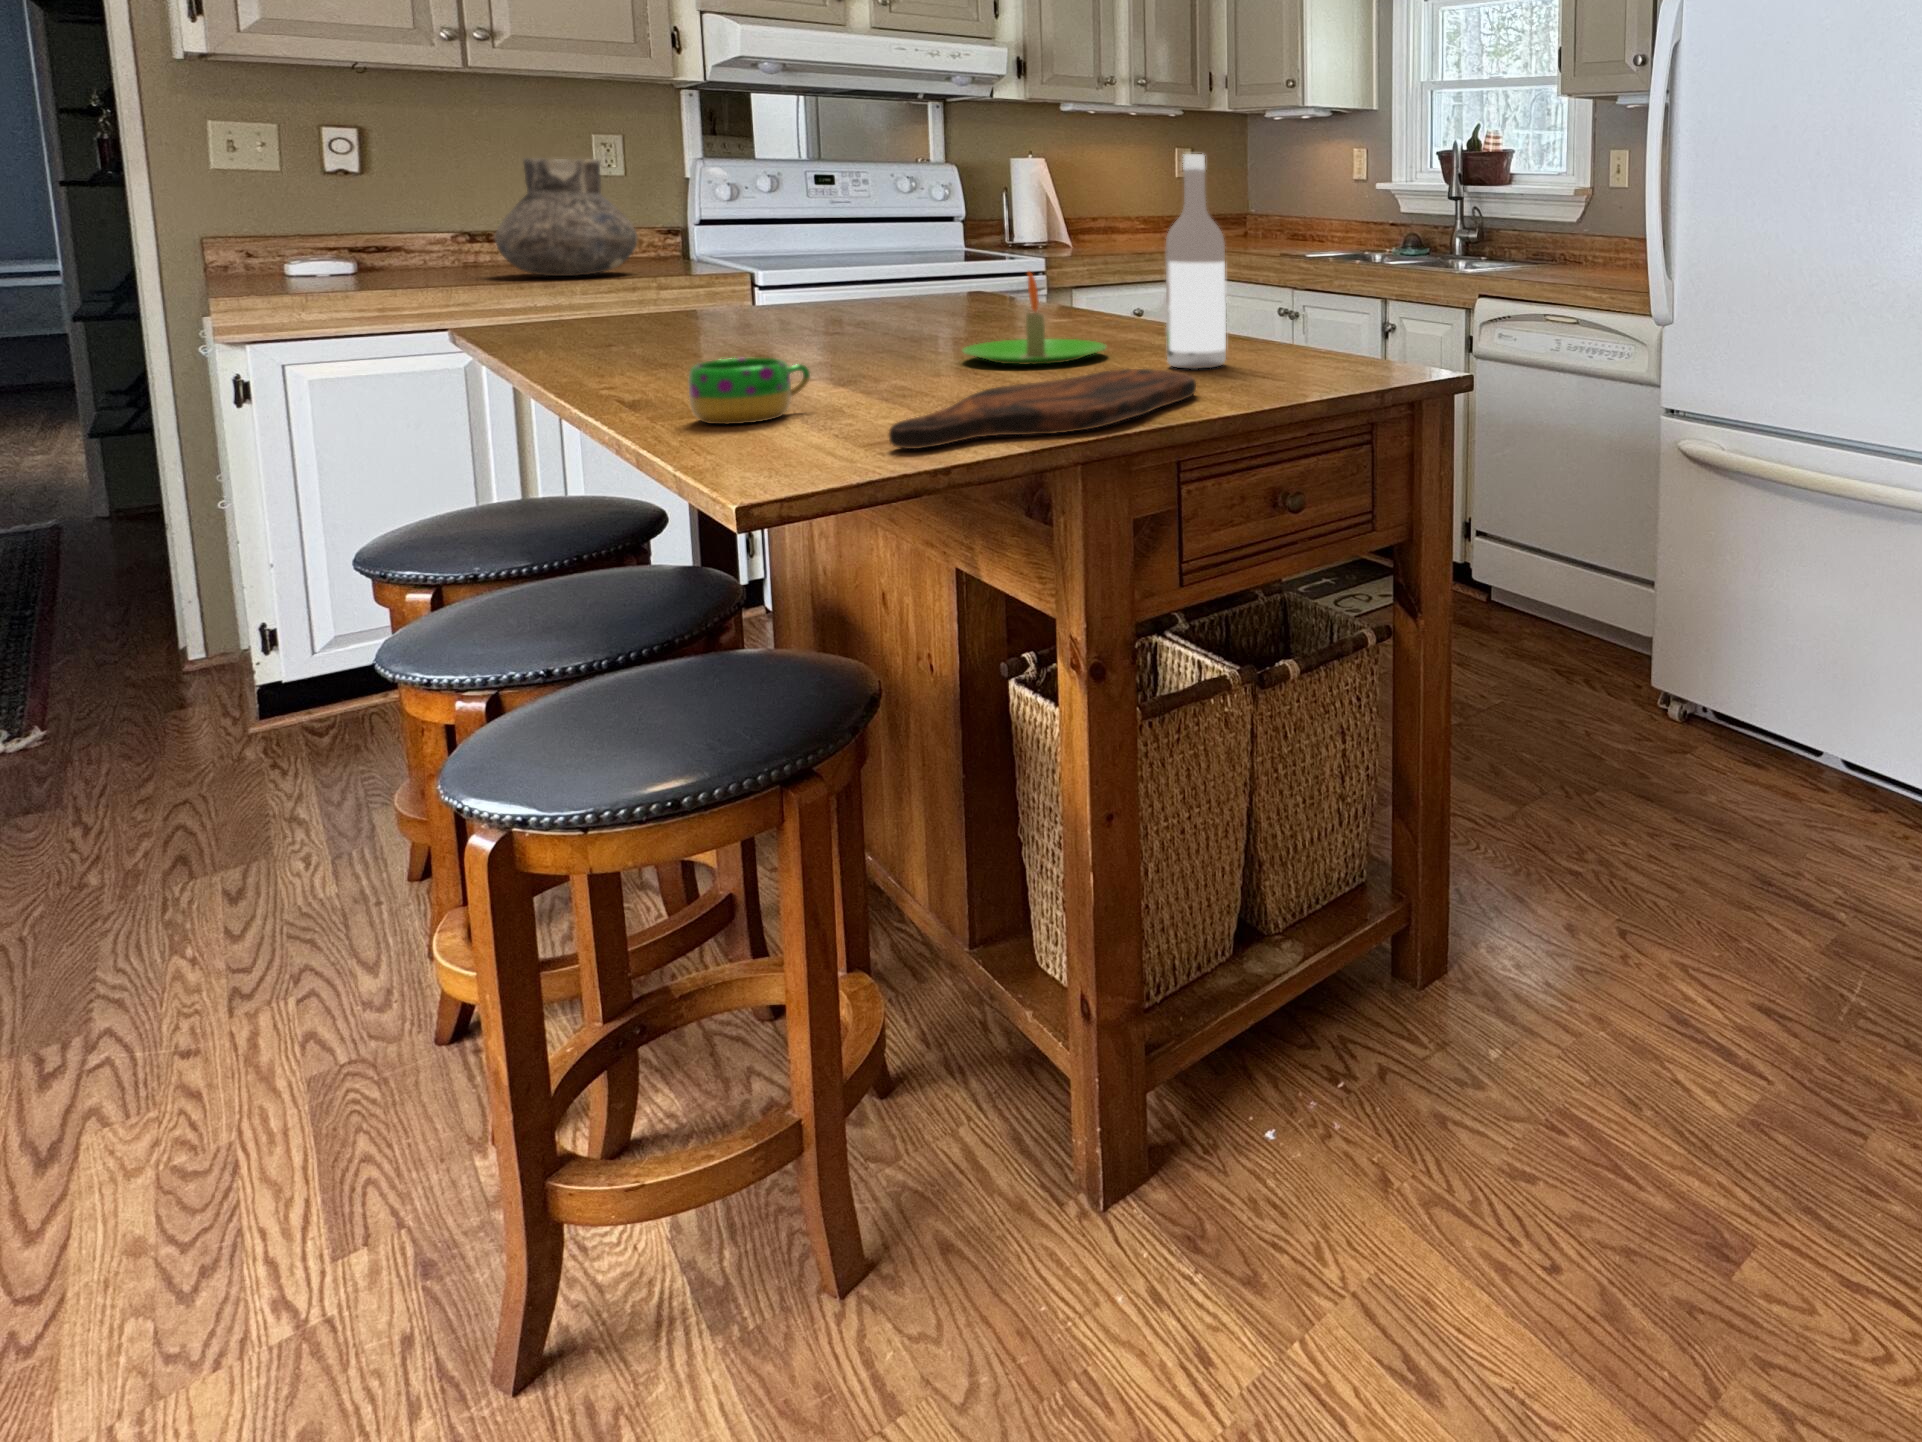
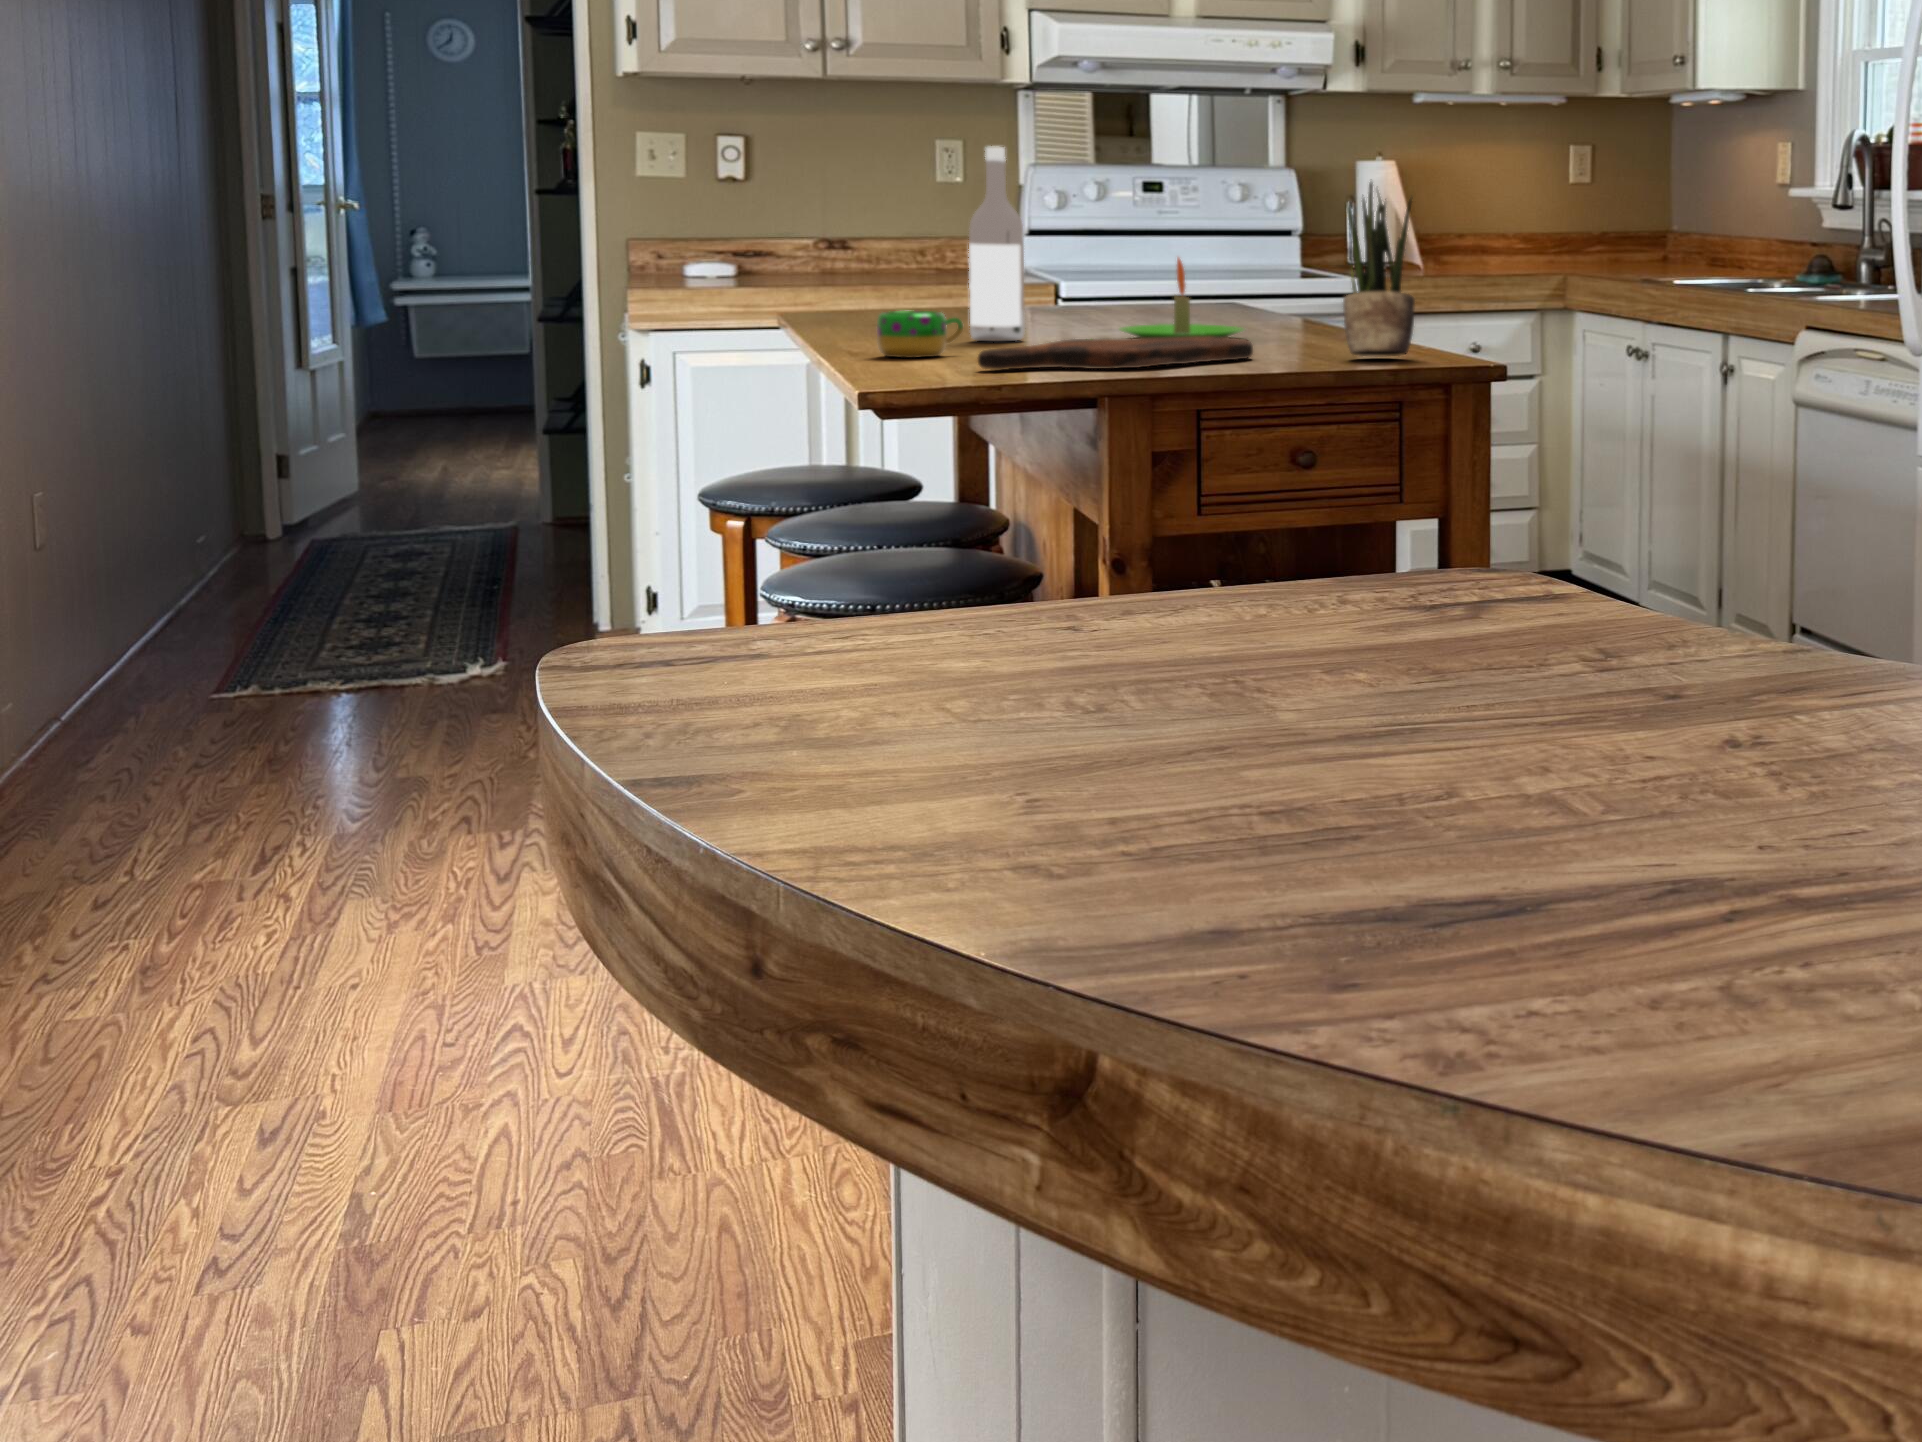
wine bottle: present [1166,154,1226,369] -> present [969,147,1025,341]
vase: present [495,158,638,276] -> none [845,164,966,284]
potted plant: none [1290,192,1368,382] -> present [1343,182,1415,356]

